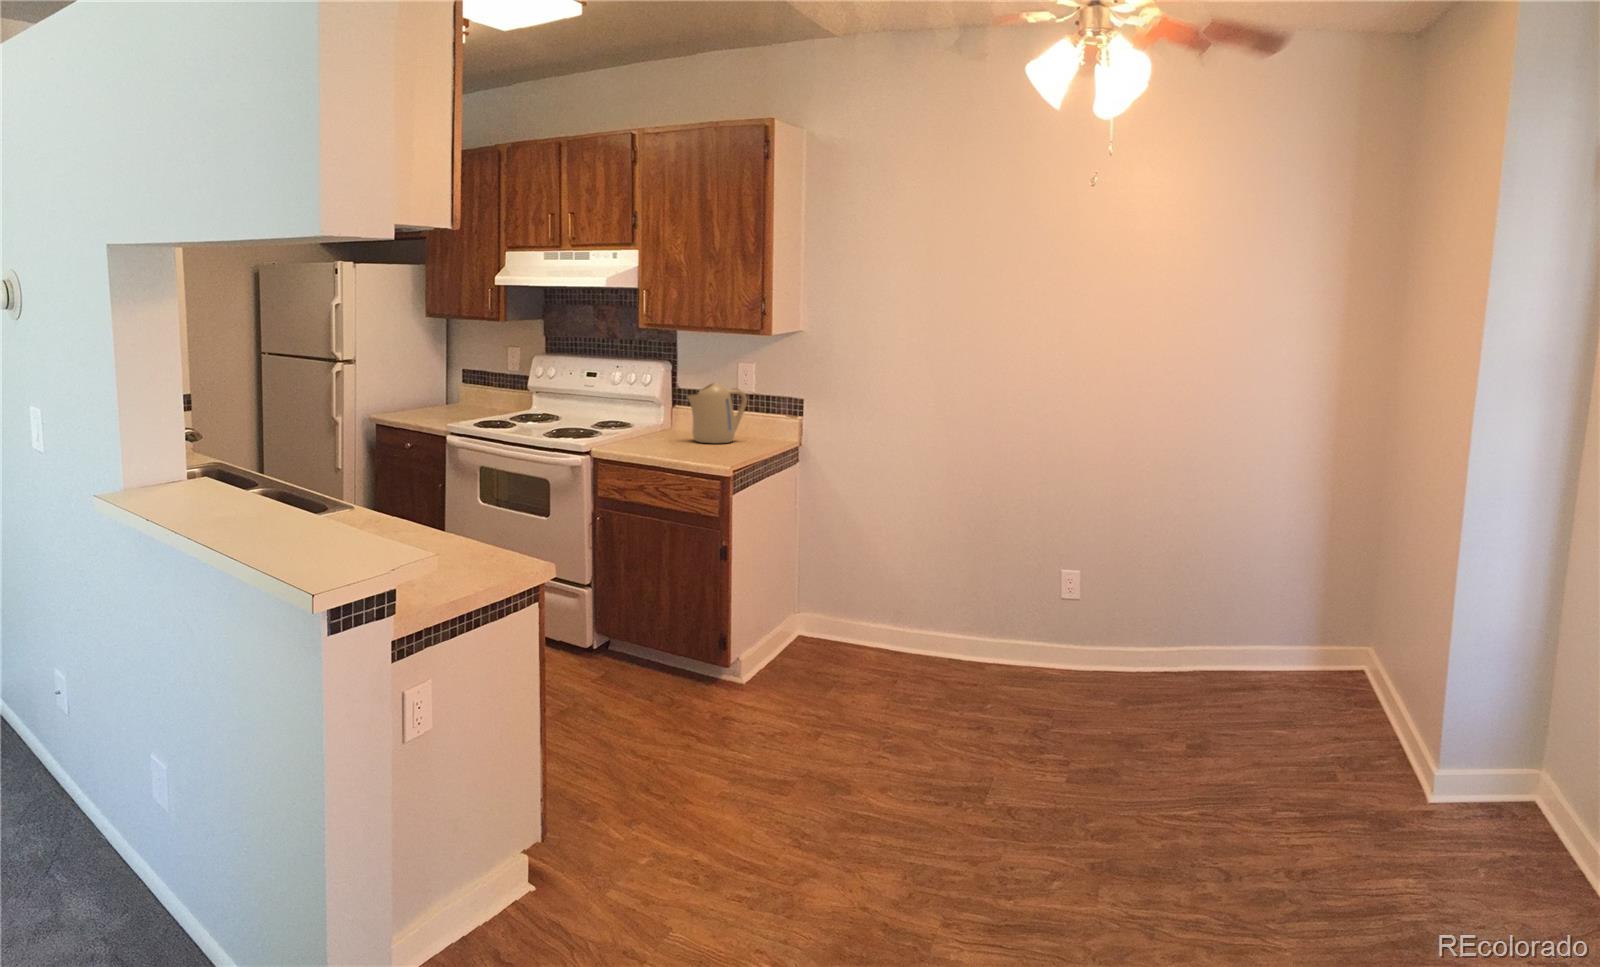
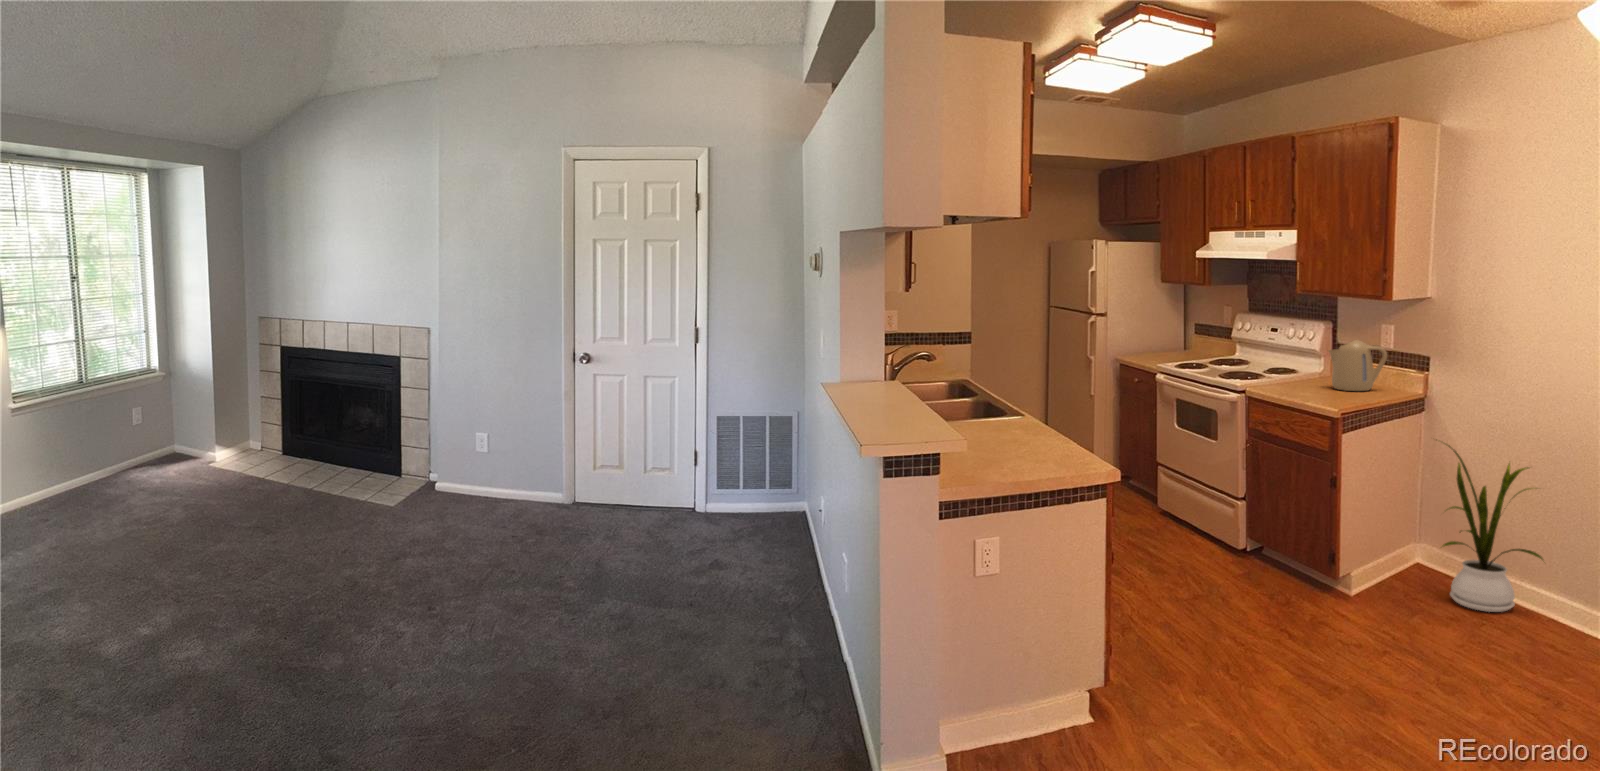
house plant: none [803,489,915,670] -> present [1443,446,1544,612]

